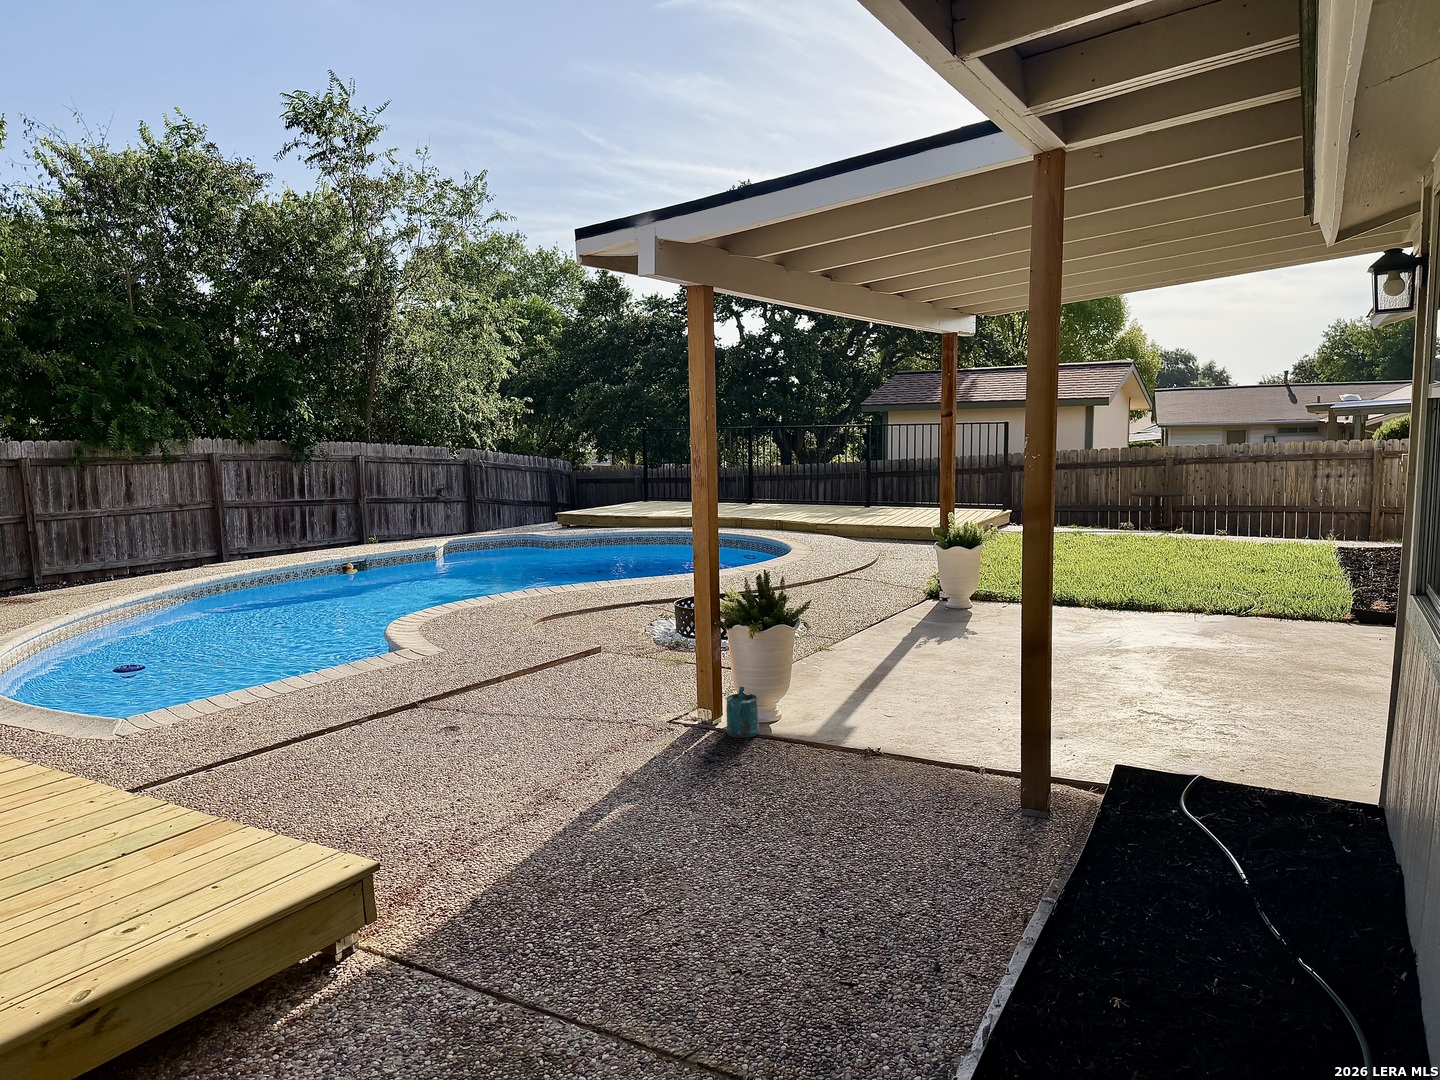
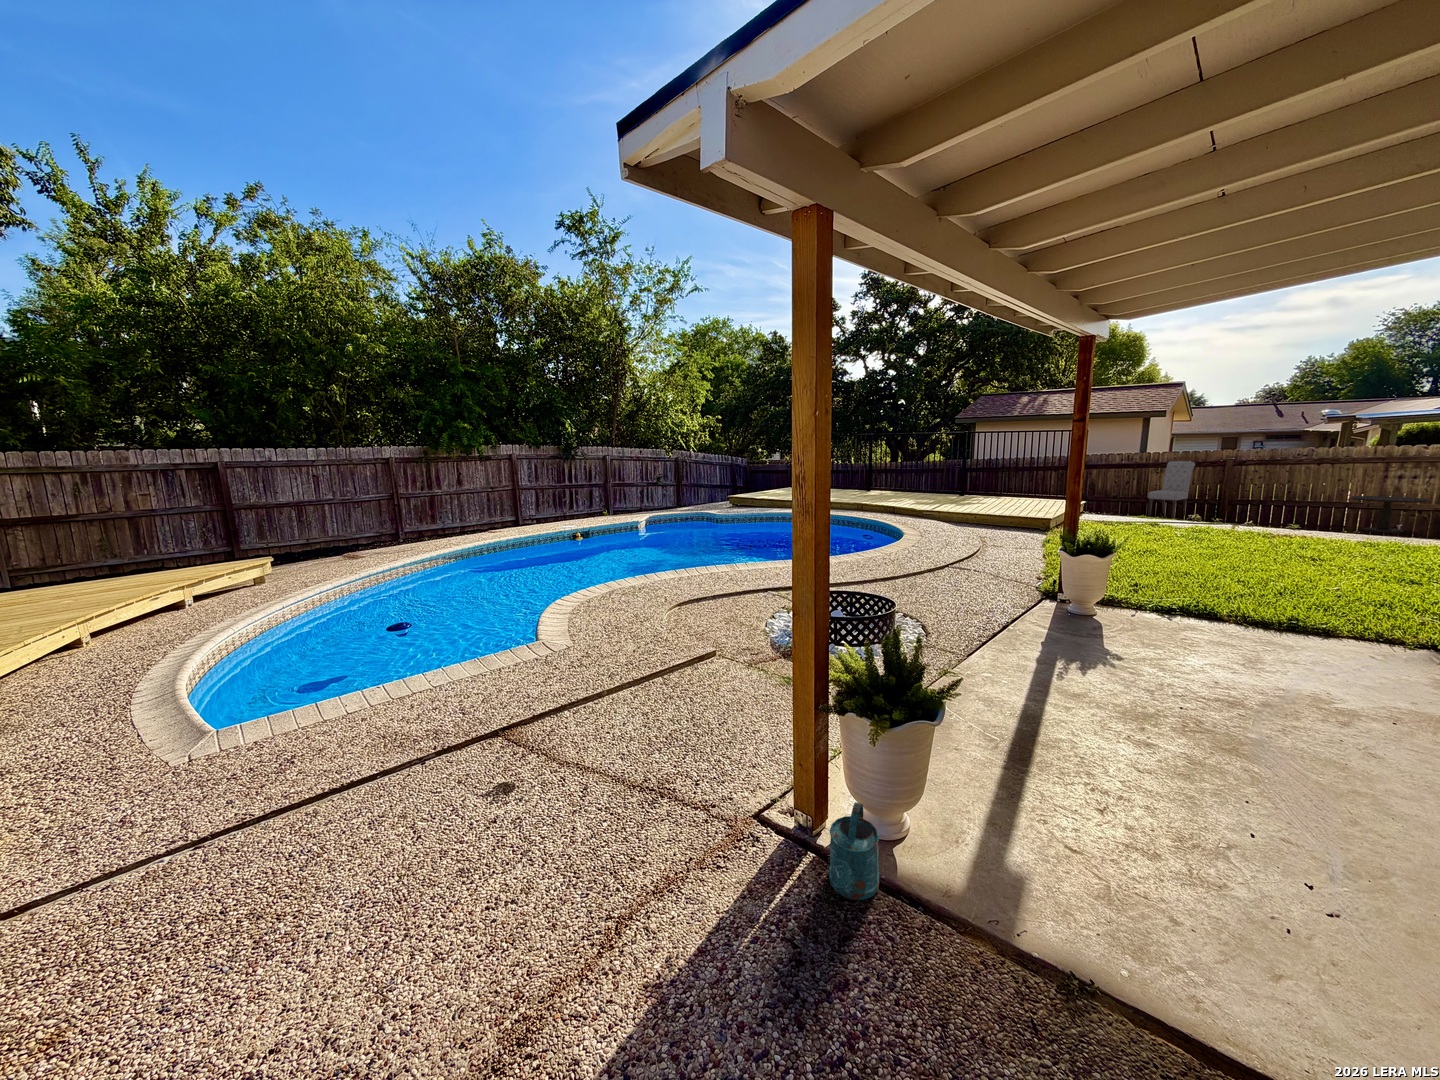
chair: none [1070,459,1116,525] -> present [1148,461,1195,518]
side table: present [1131,492,1184,527] -> present [1351,496,1429,533]

